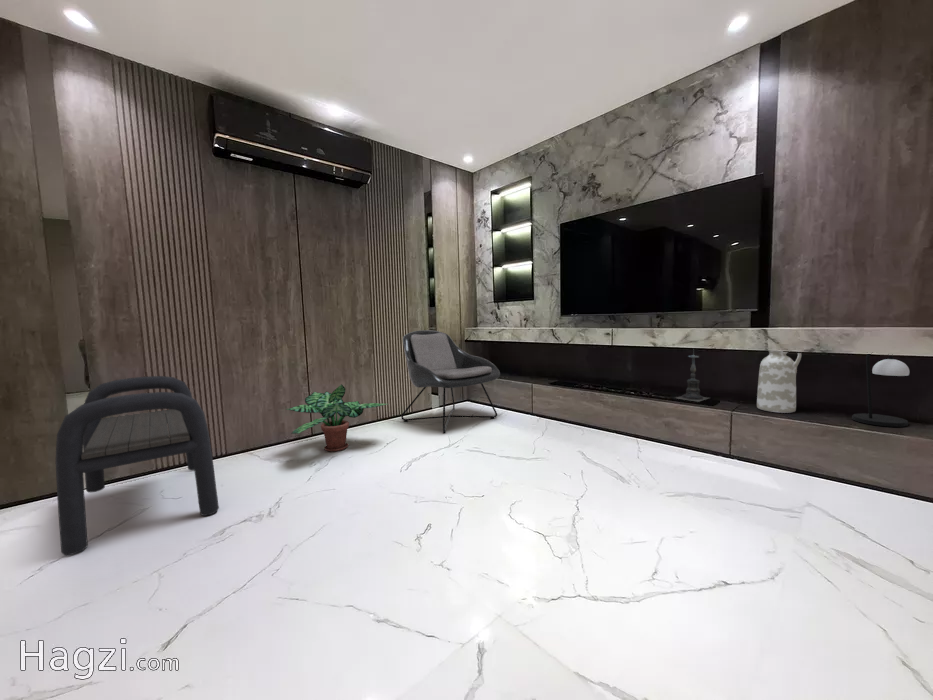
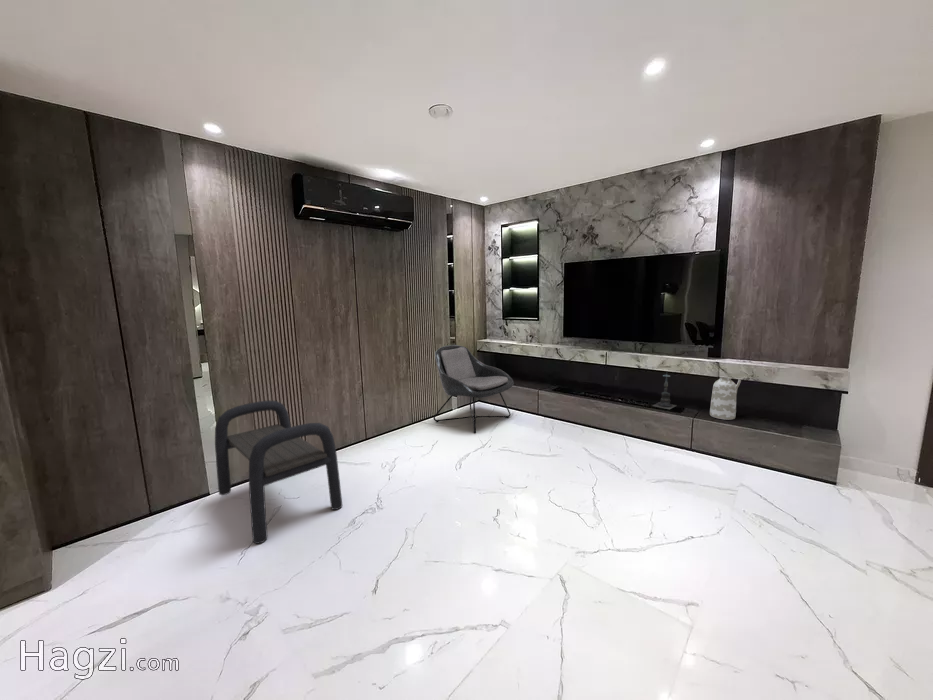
table lamp: present [852,354,910,427] -> none [770,378,806,431]
potted plant: present [287,384,387,451] -> none [359,400,436,452]

